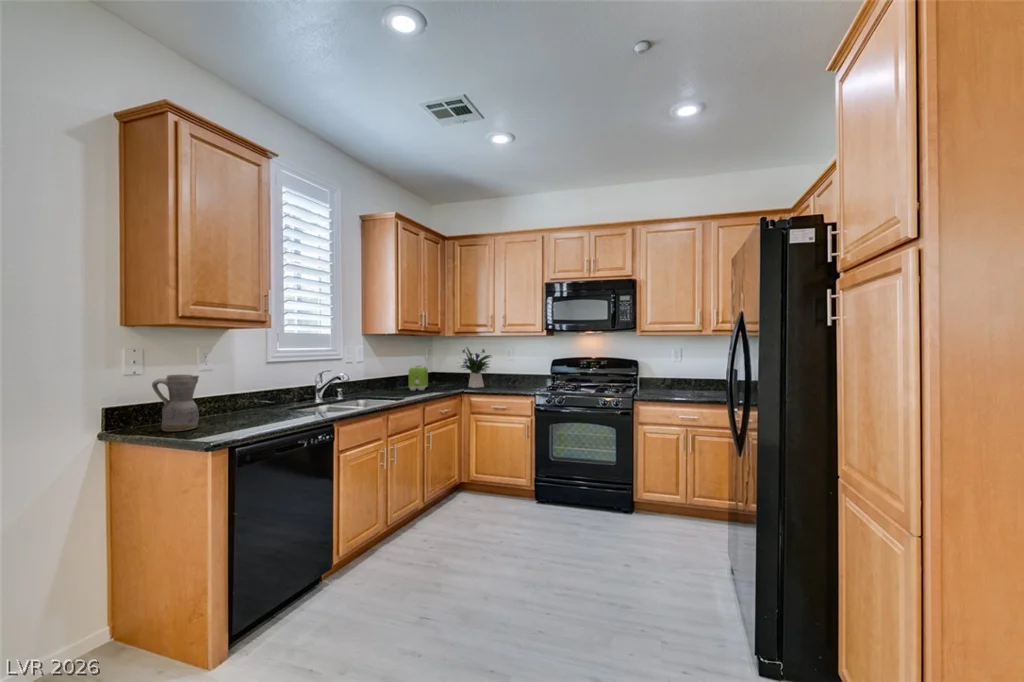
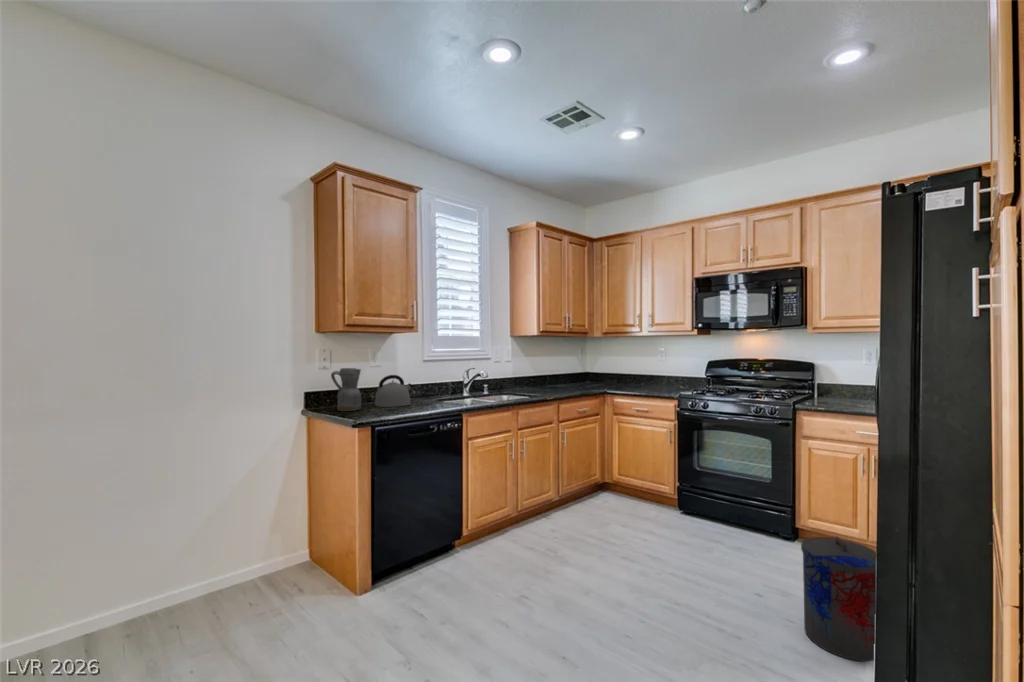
flower arrangement: present [461,347,491,388] -> none [602,347,642,389]
toaster: present [408,366,428,390] -> none [553,365,574,389]
kettle: none [211,382,264,422] -> present [375,375,413,407]
trash can: none [666,504,725,603] -> present [801,537,876,661]

